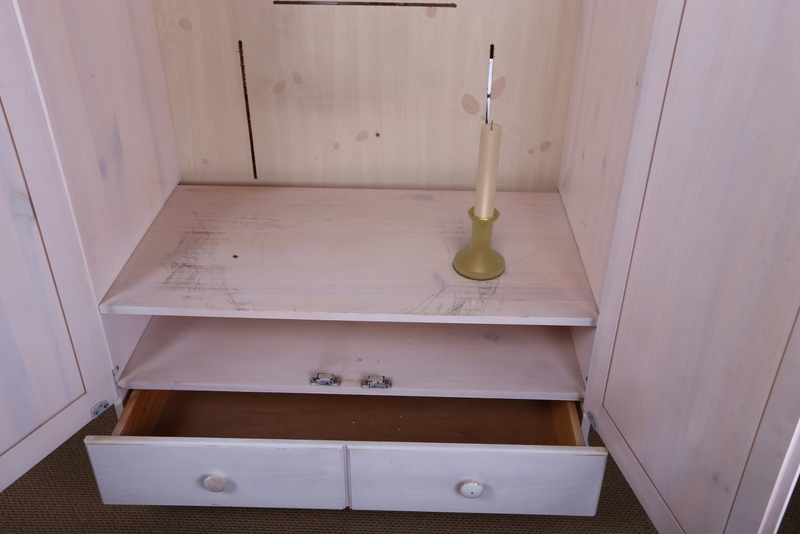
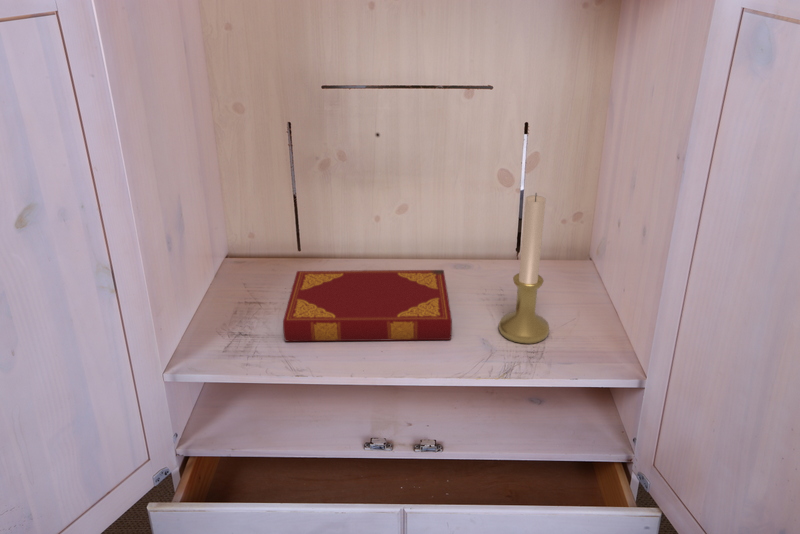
hardback book: none [226,200,403,275] -> present [283,270,452,341]

